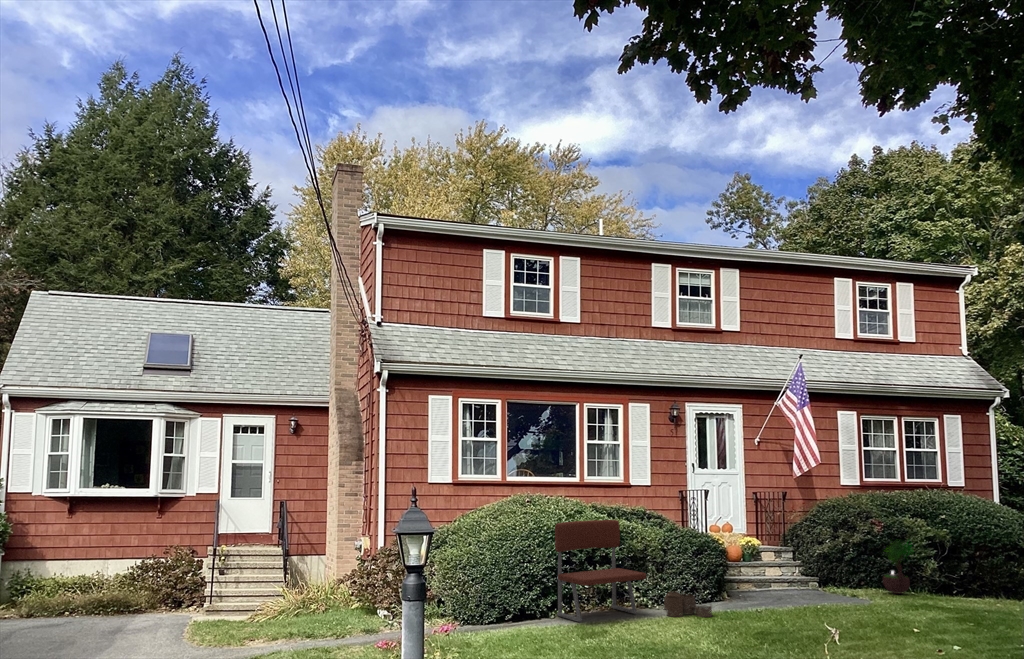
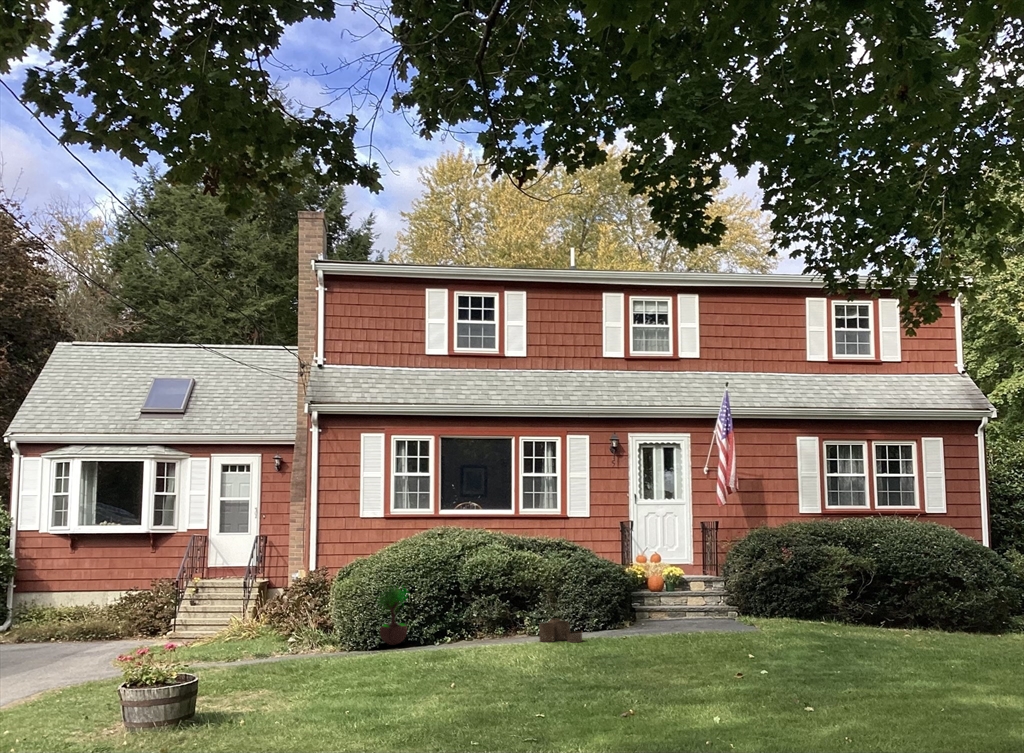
bench: present [555,520,646,622] -> none [434,551,520,646]
potted tree: present [883,541,912,594] -> present [377,586,407,645]

